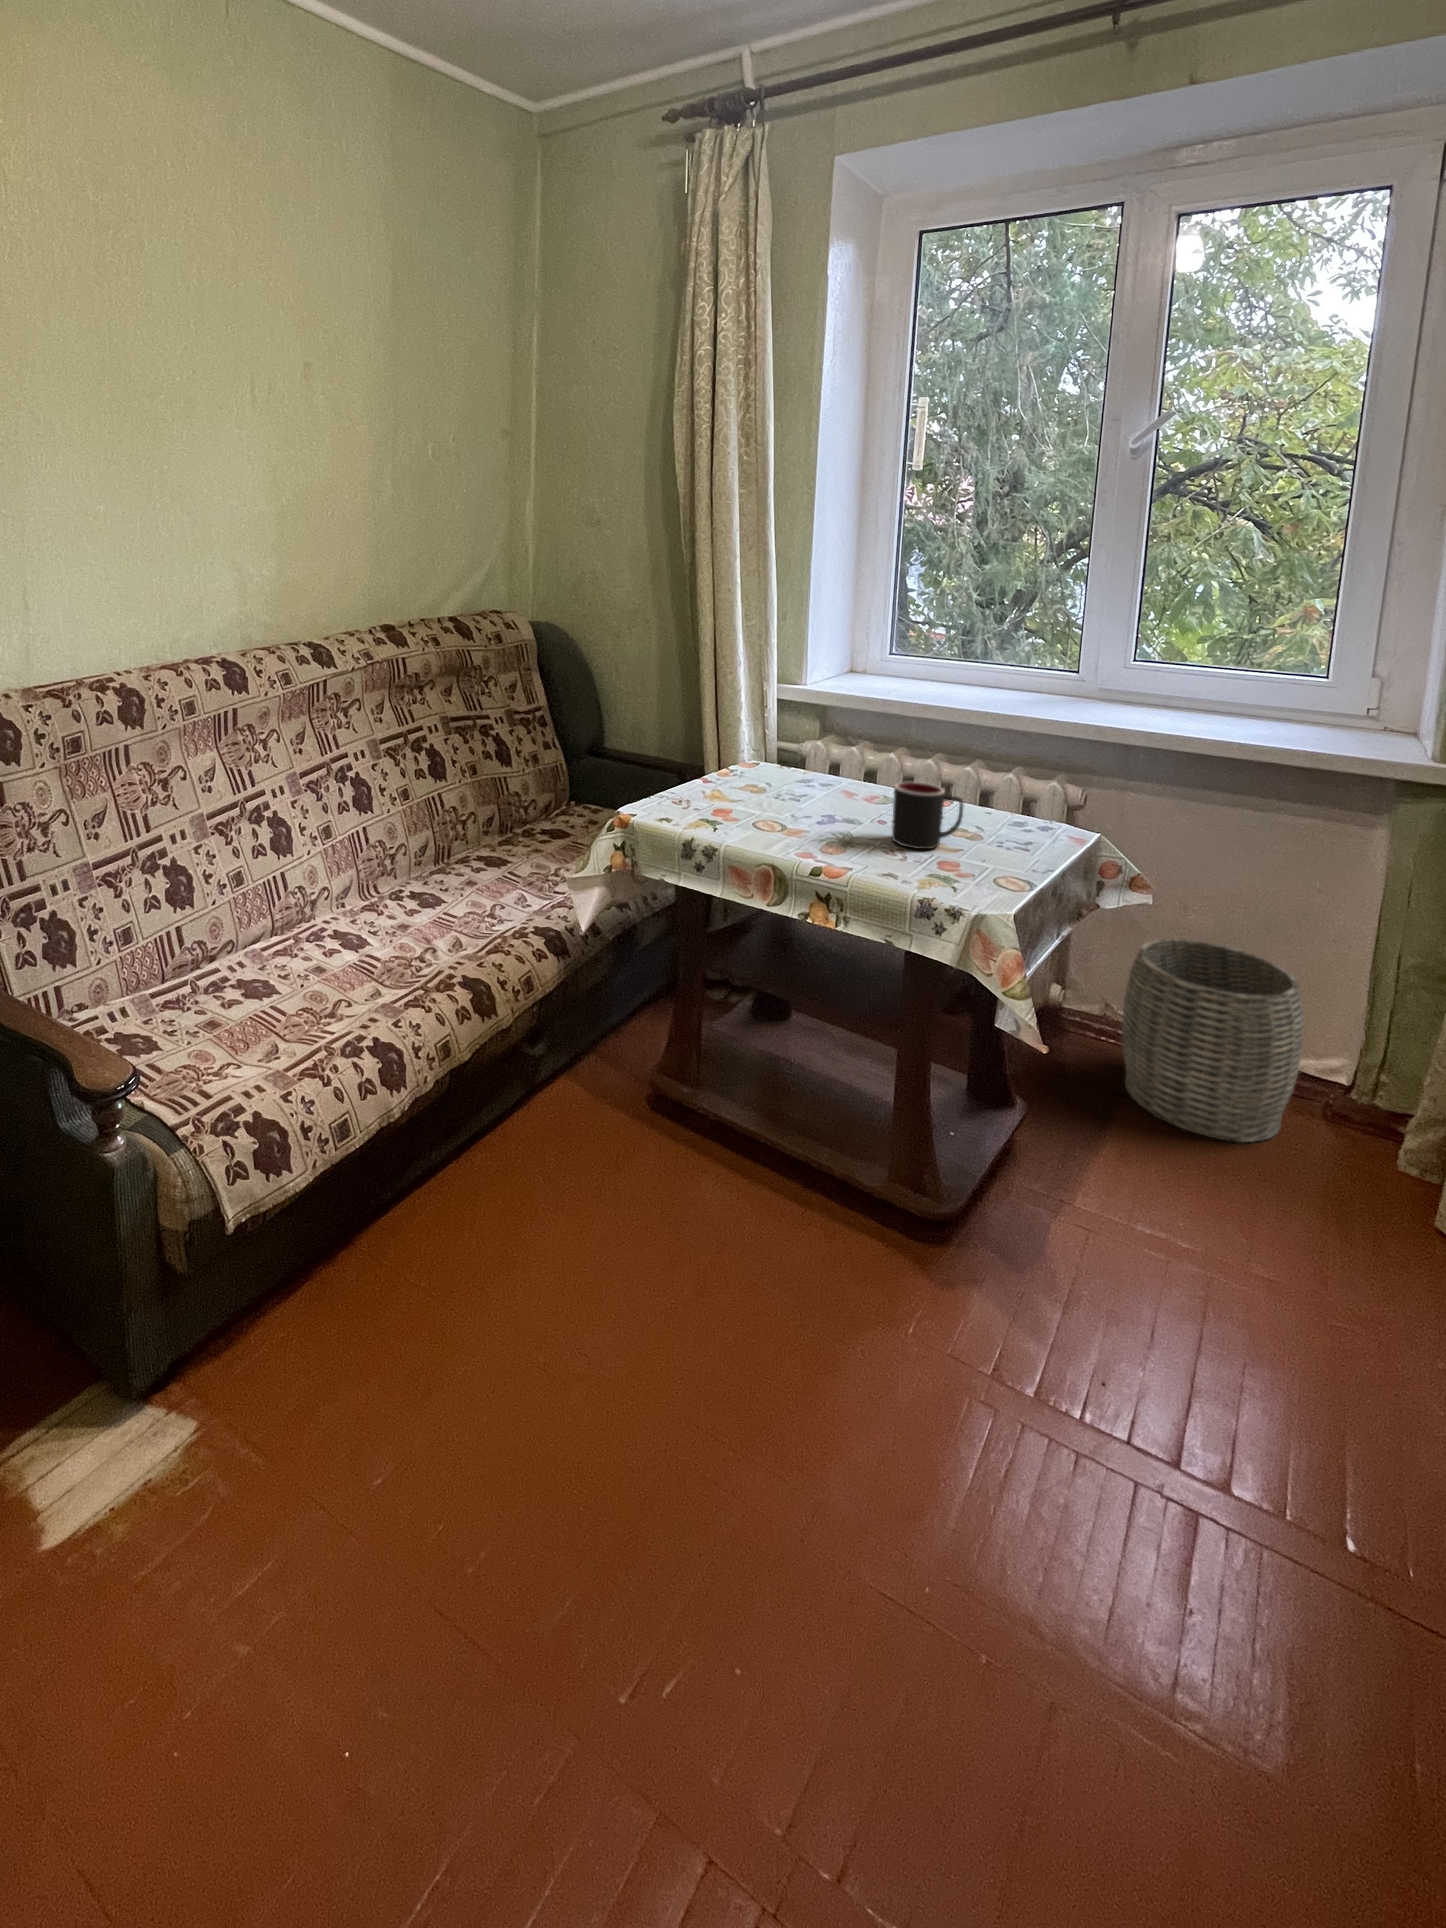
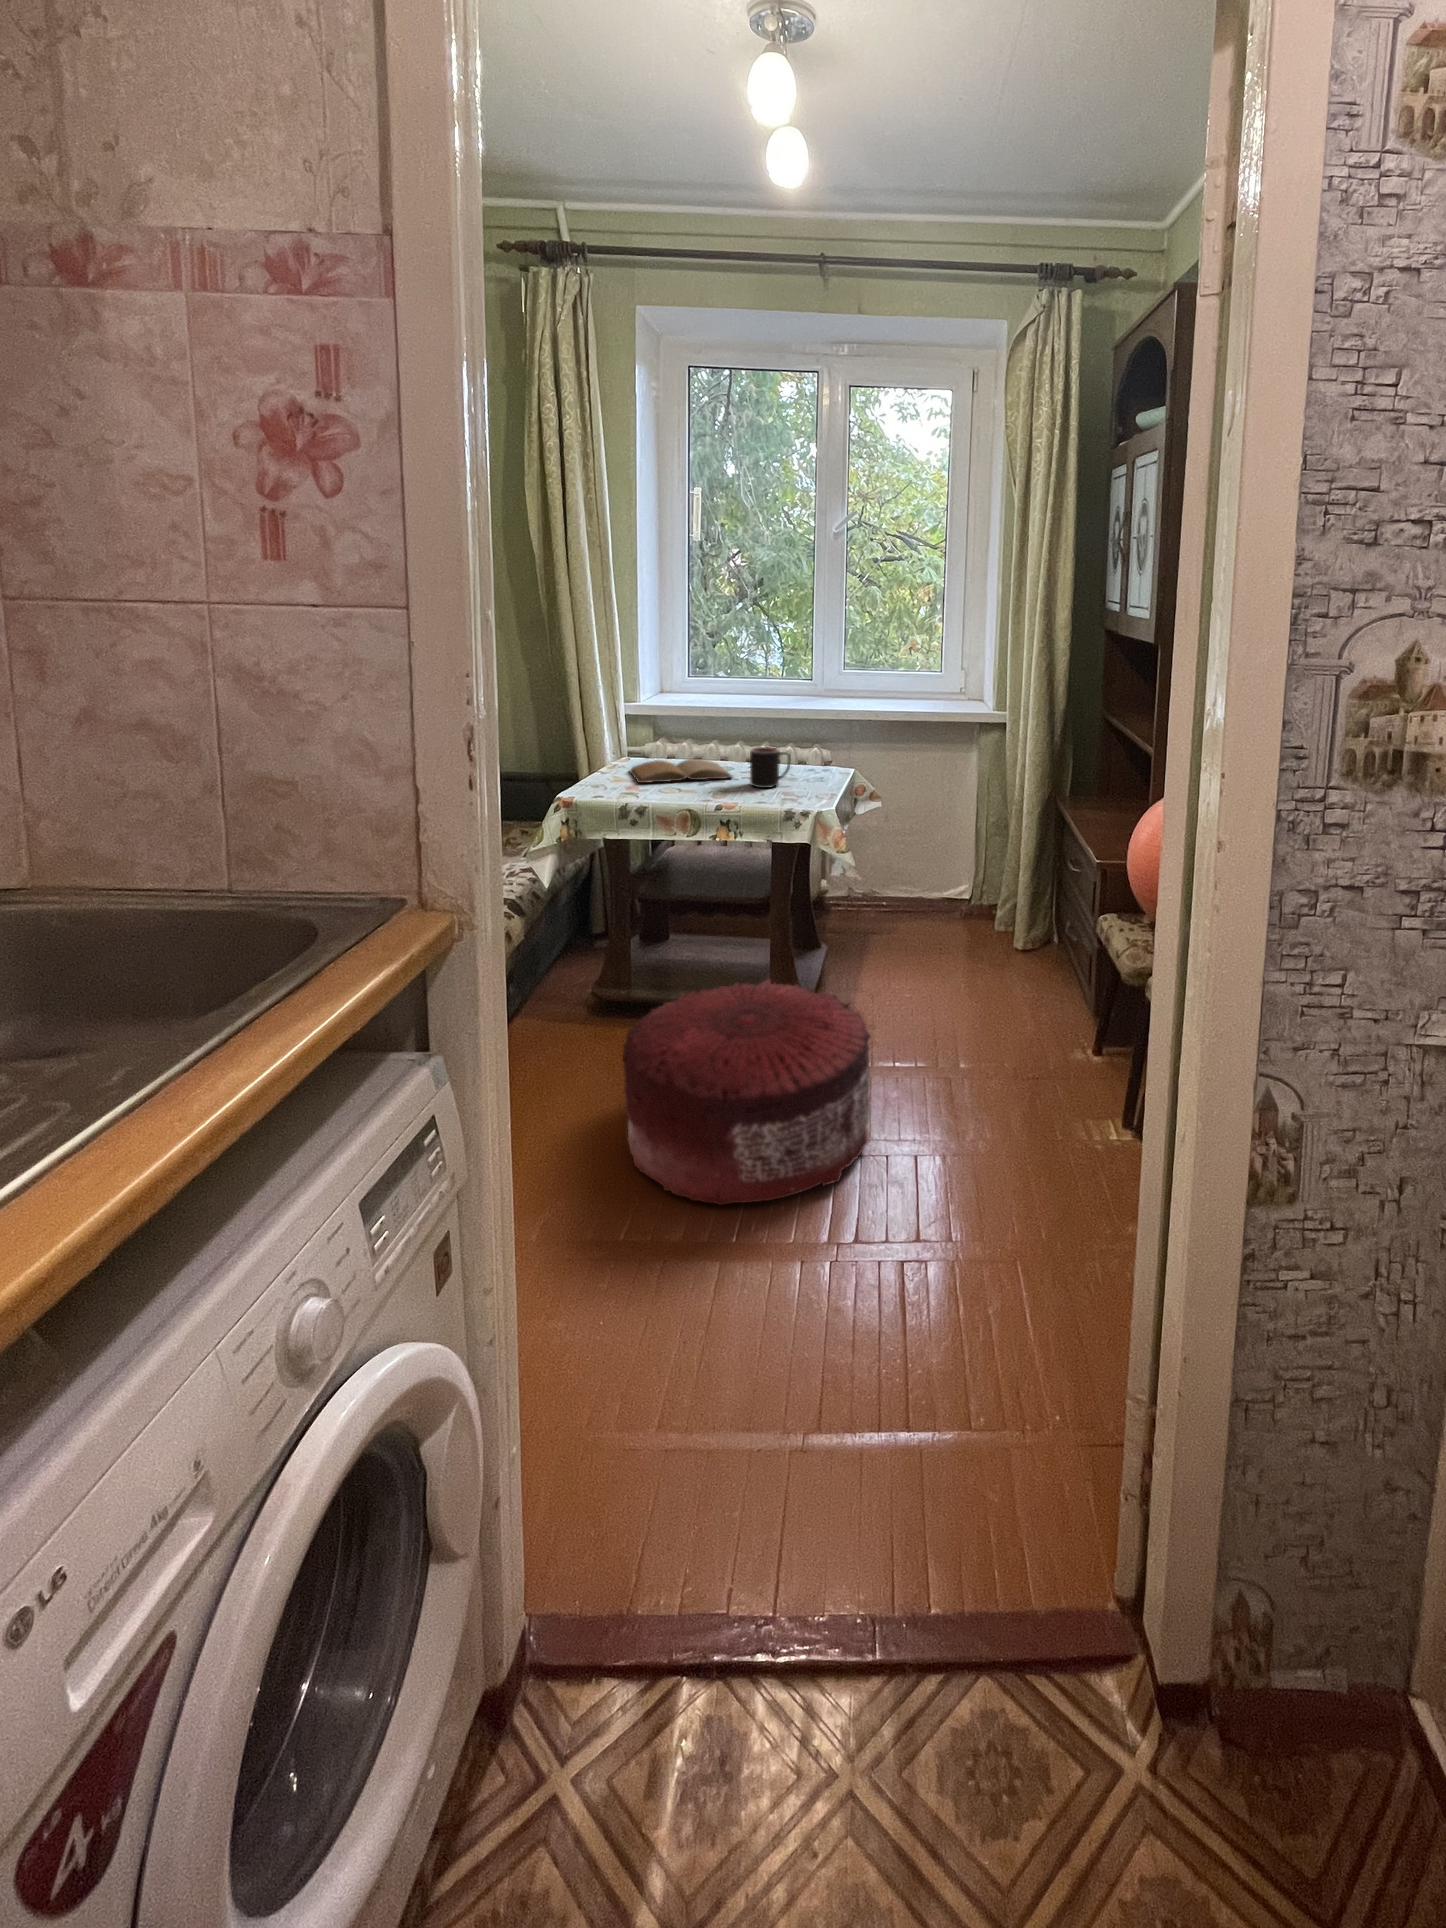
book: none [729,776,873,822] -> present [630,759,732,783]
woven basket: present [1122,939,1304,1142] -> none [863,834,950,941]
pouf: none [555,1153,996,1667] -> present [622,979,870,1205]

